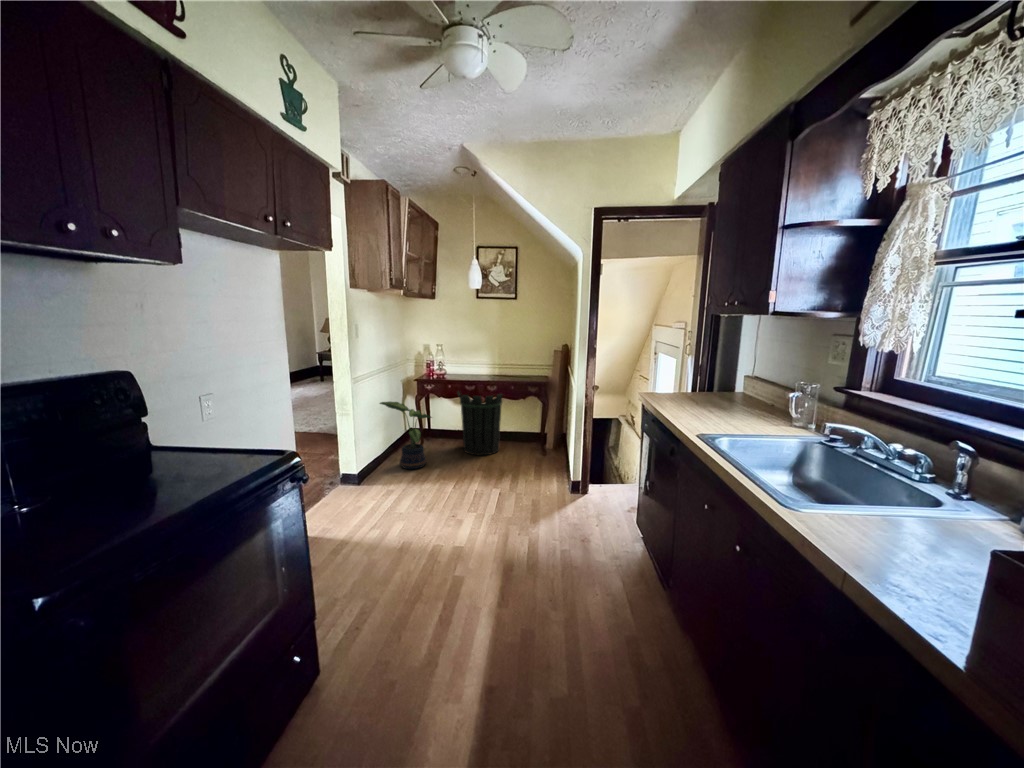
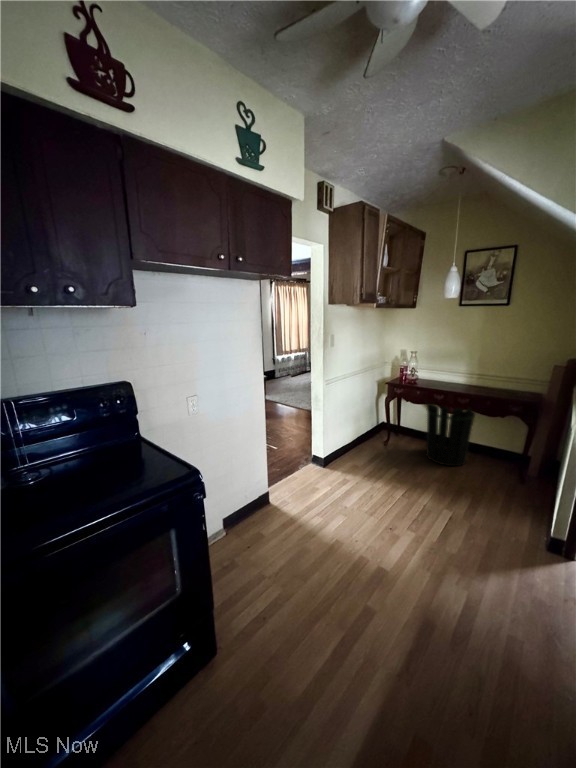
potted plant: present [380,402,432,469] -> none [348,401,394,464]

